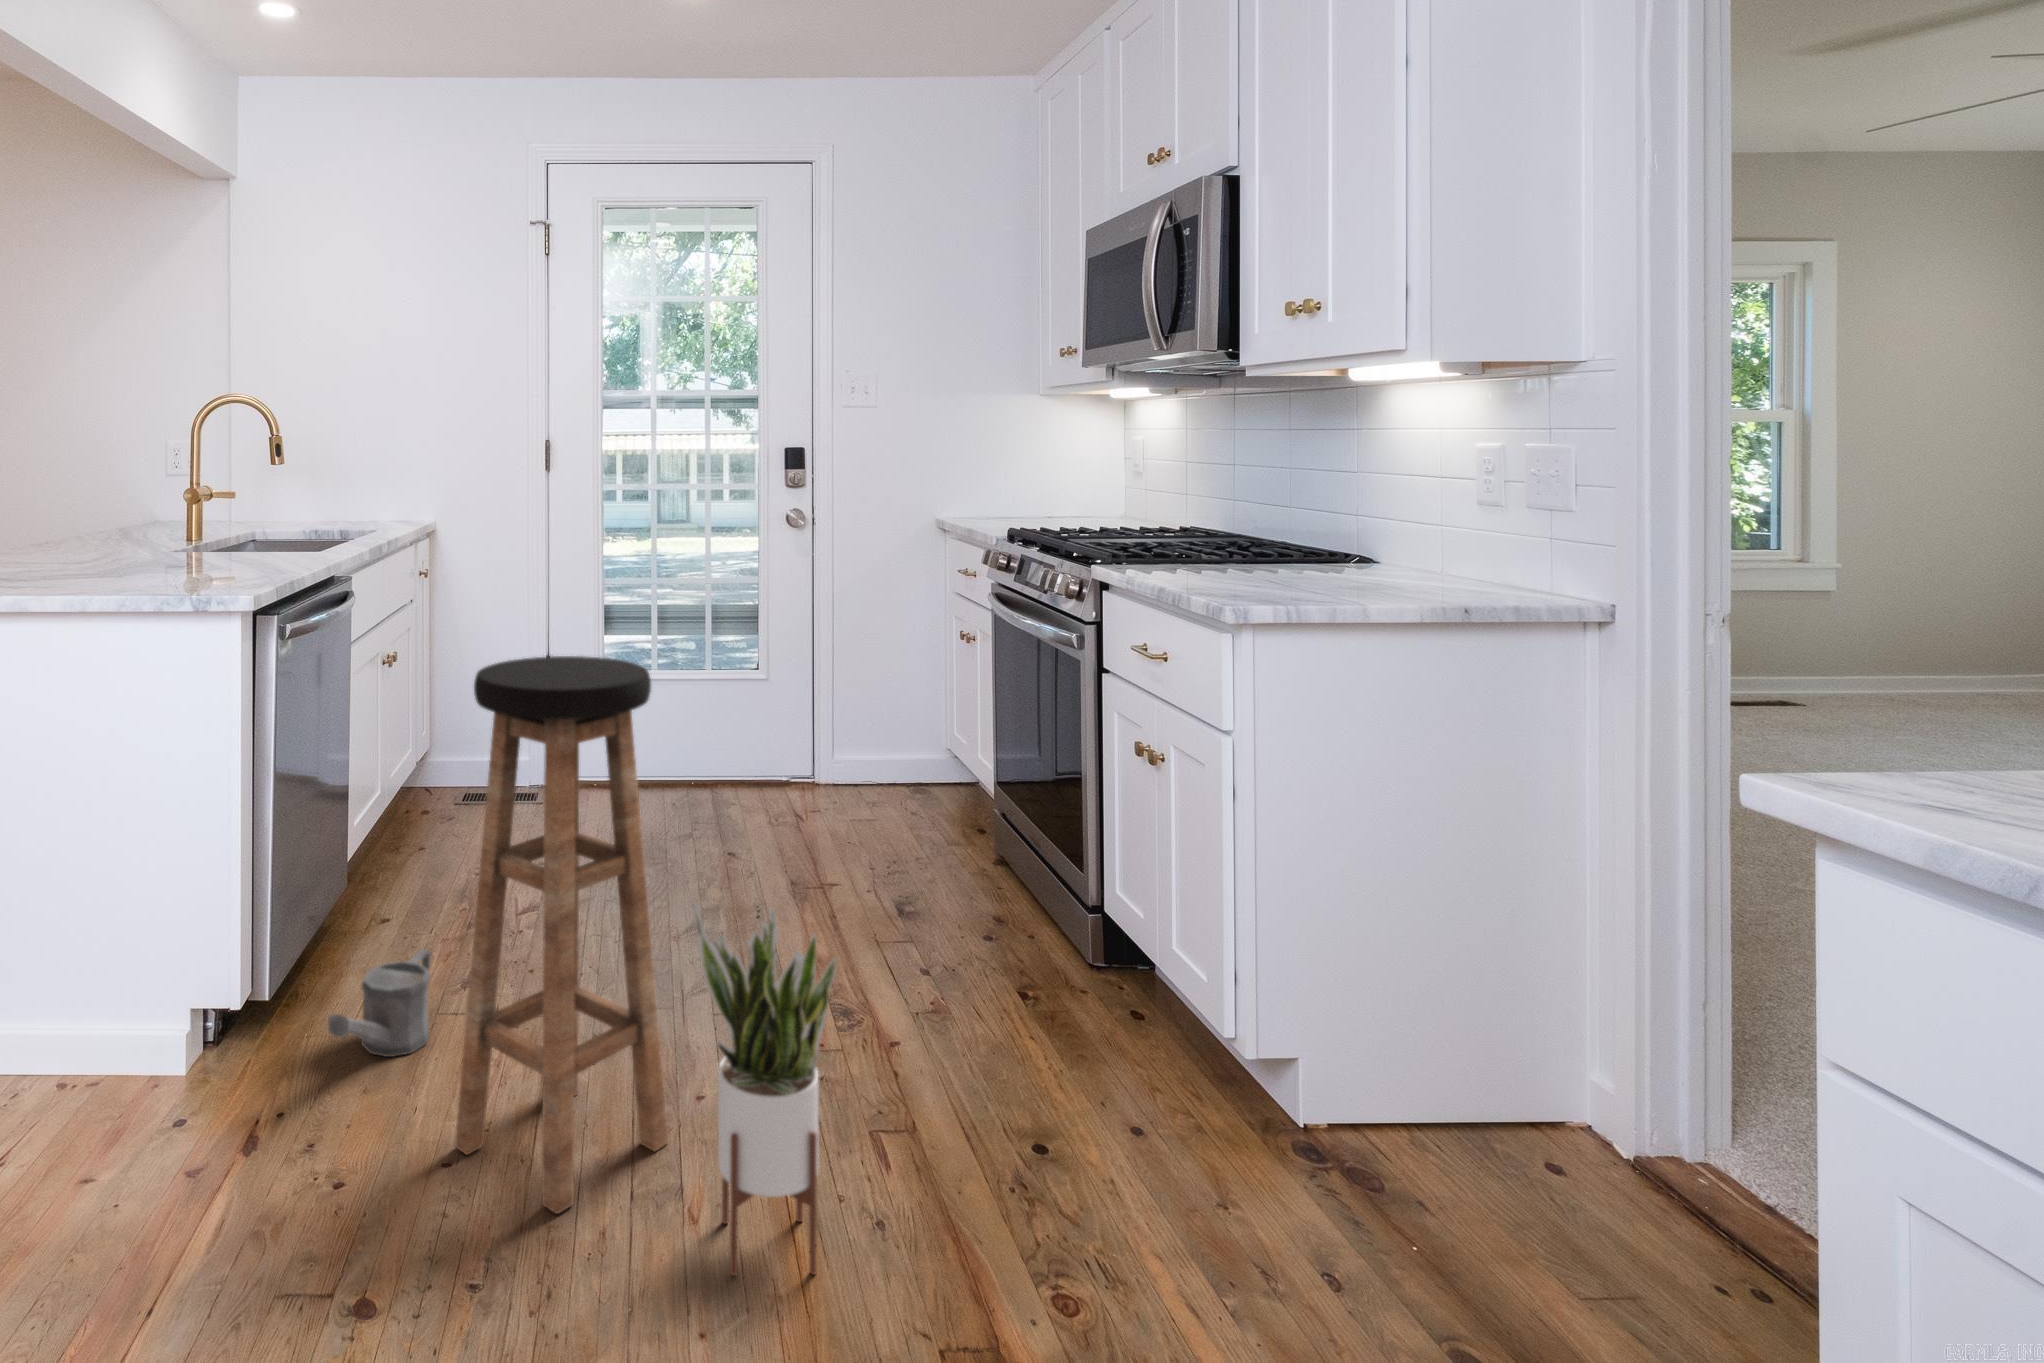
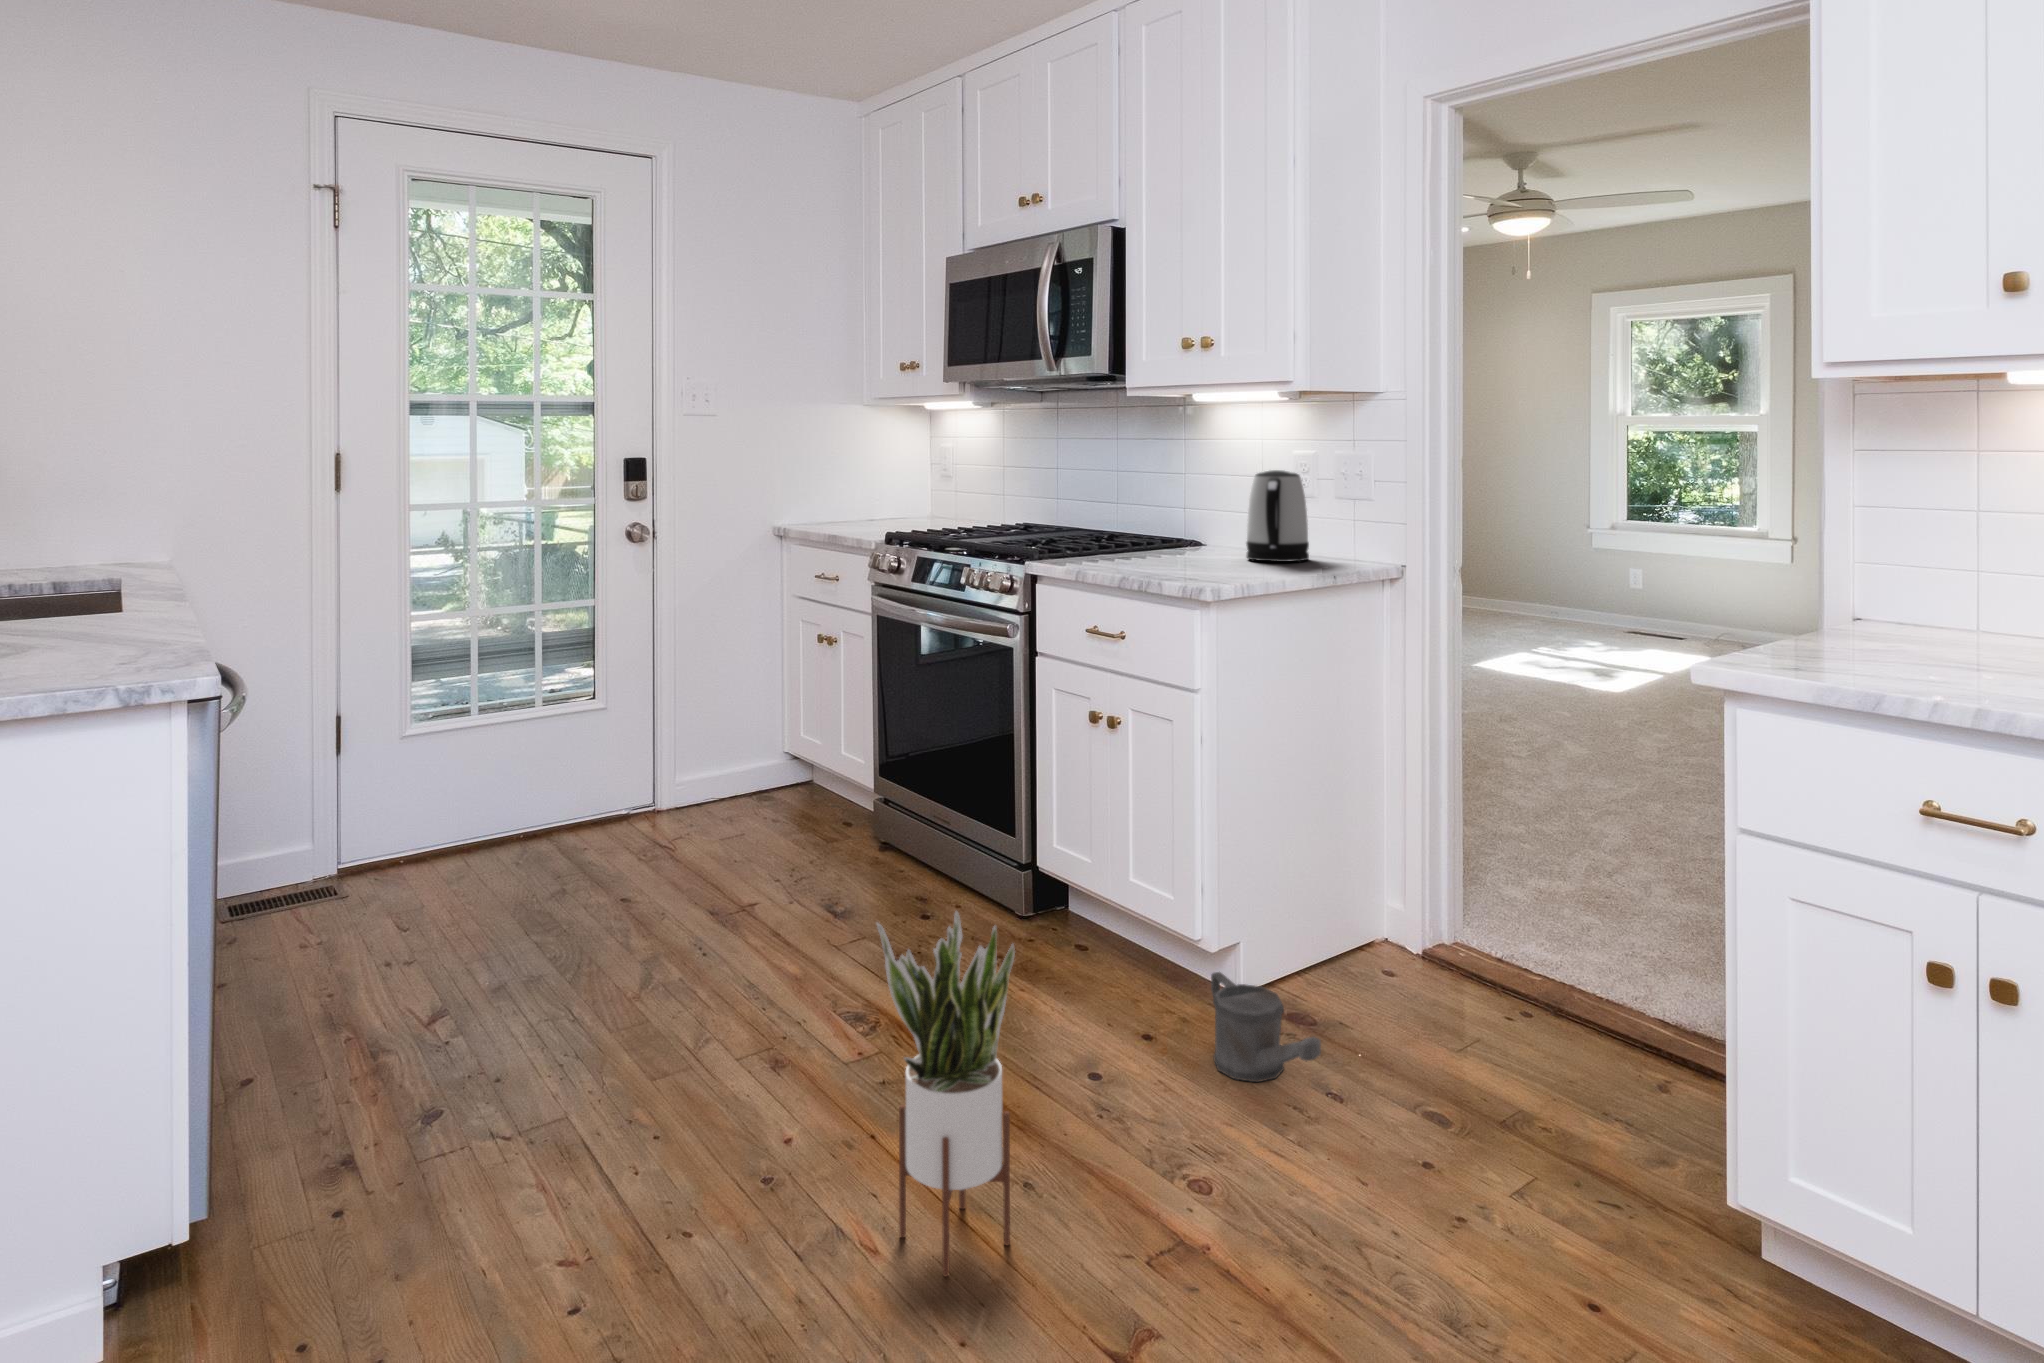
kettle: none [1375,471,1469,589] -> present [1246,470,1309,562]
bar stool: present [454,656,668,1214] -> none [571,695,793,1298]
watering can: present [328,949,431,1057] -> present [1211,972,1321,1082]

